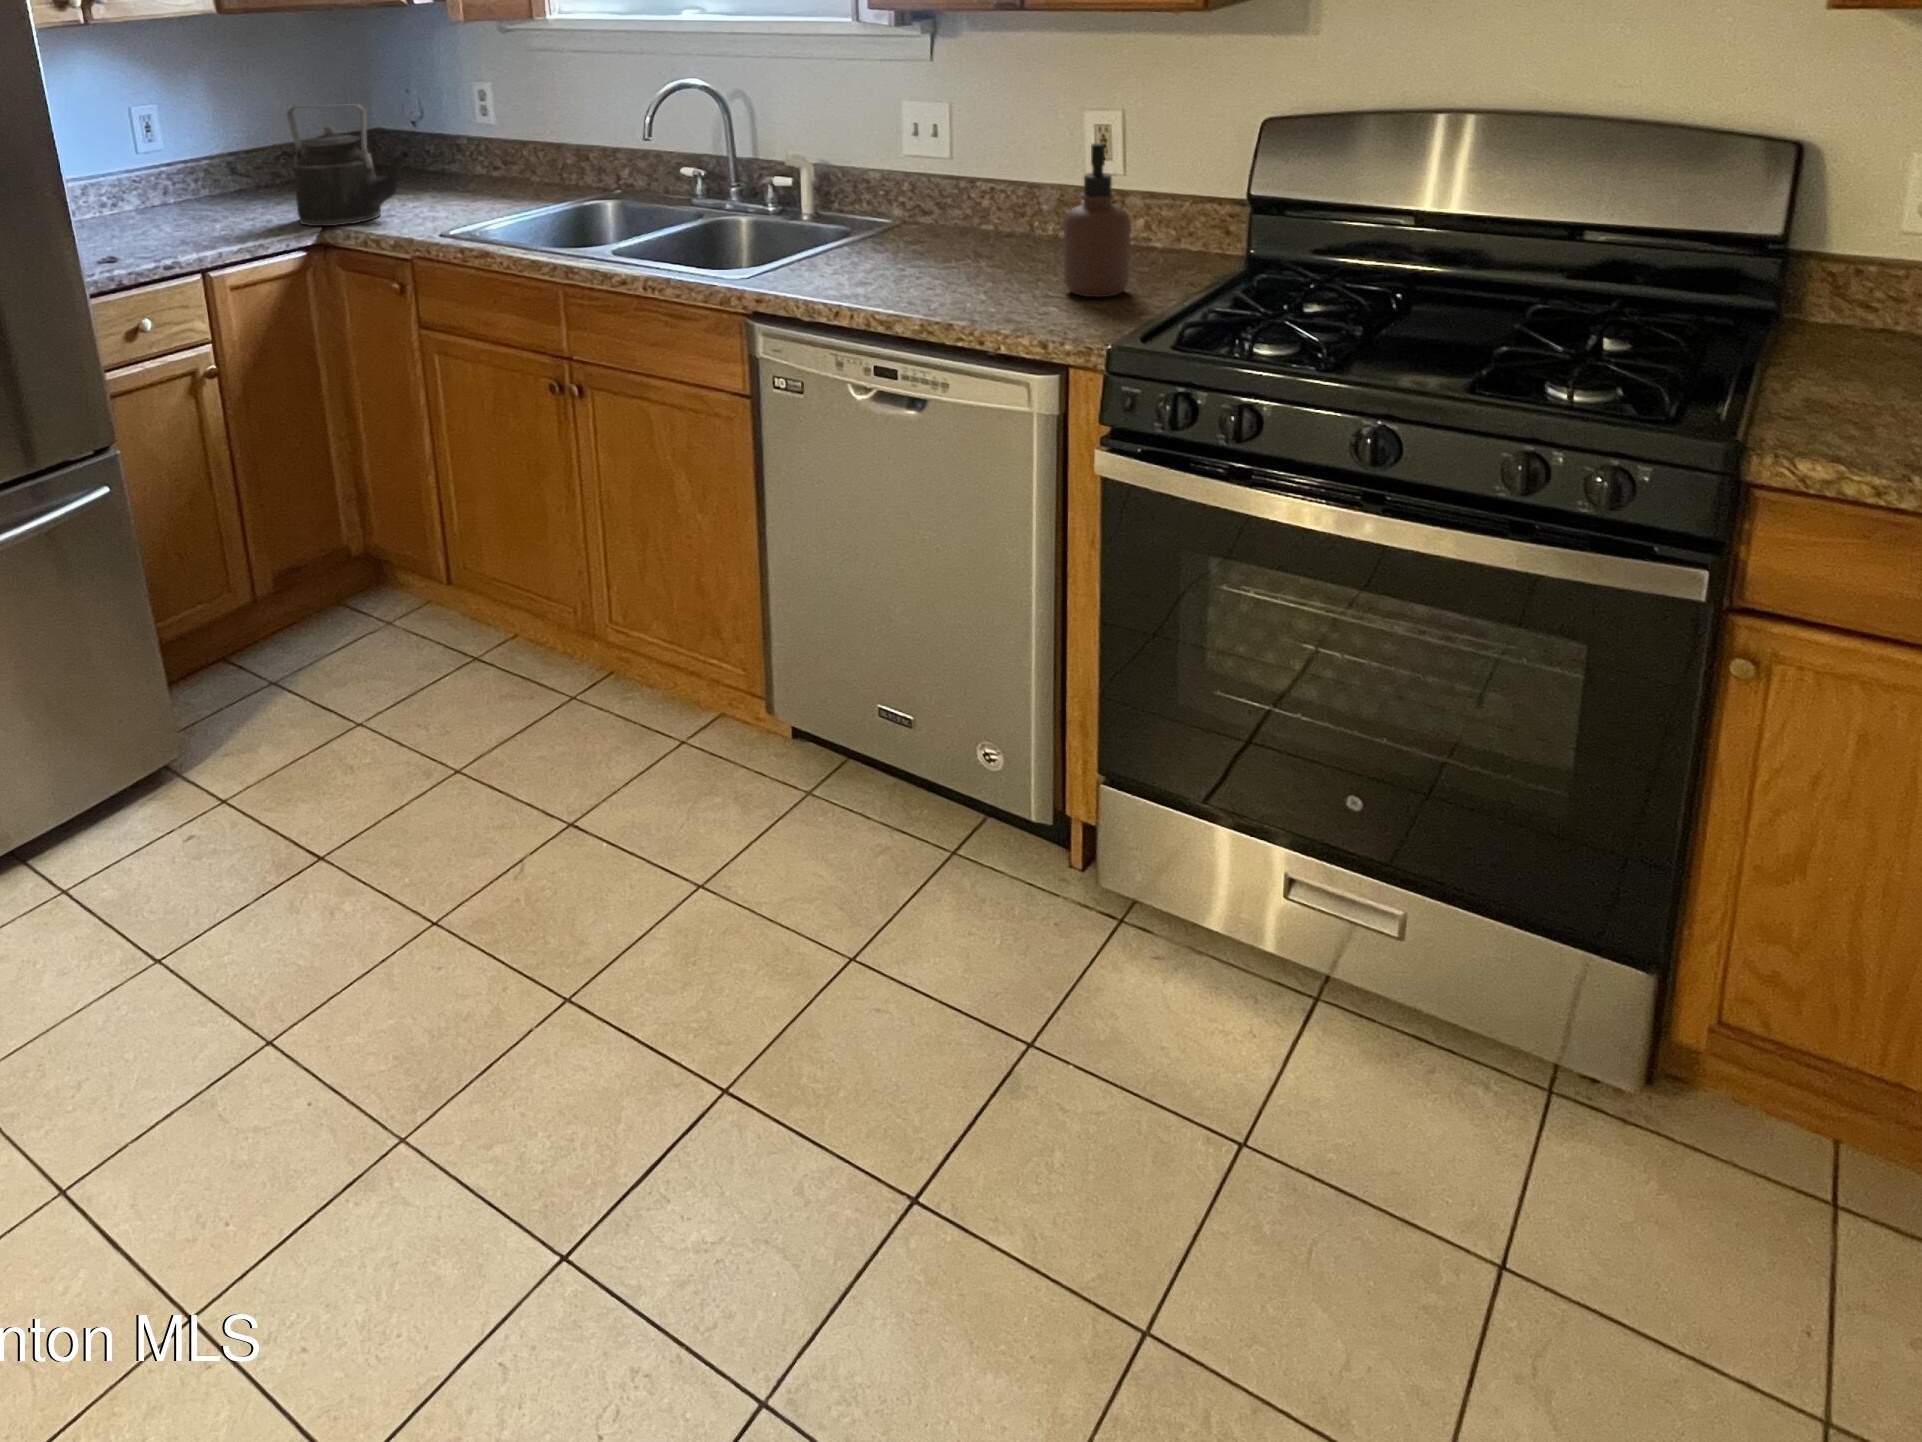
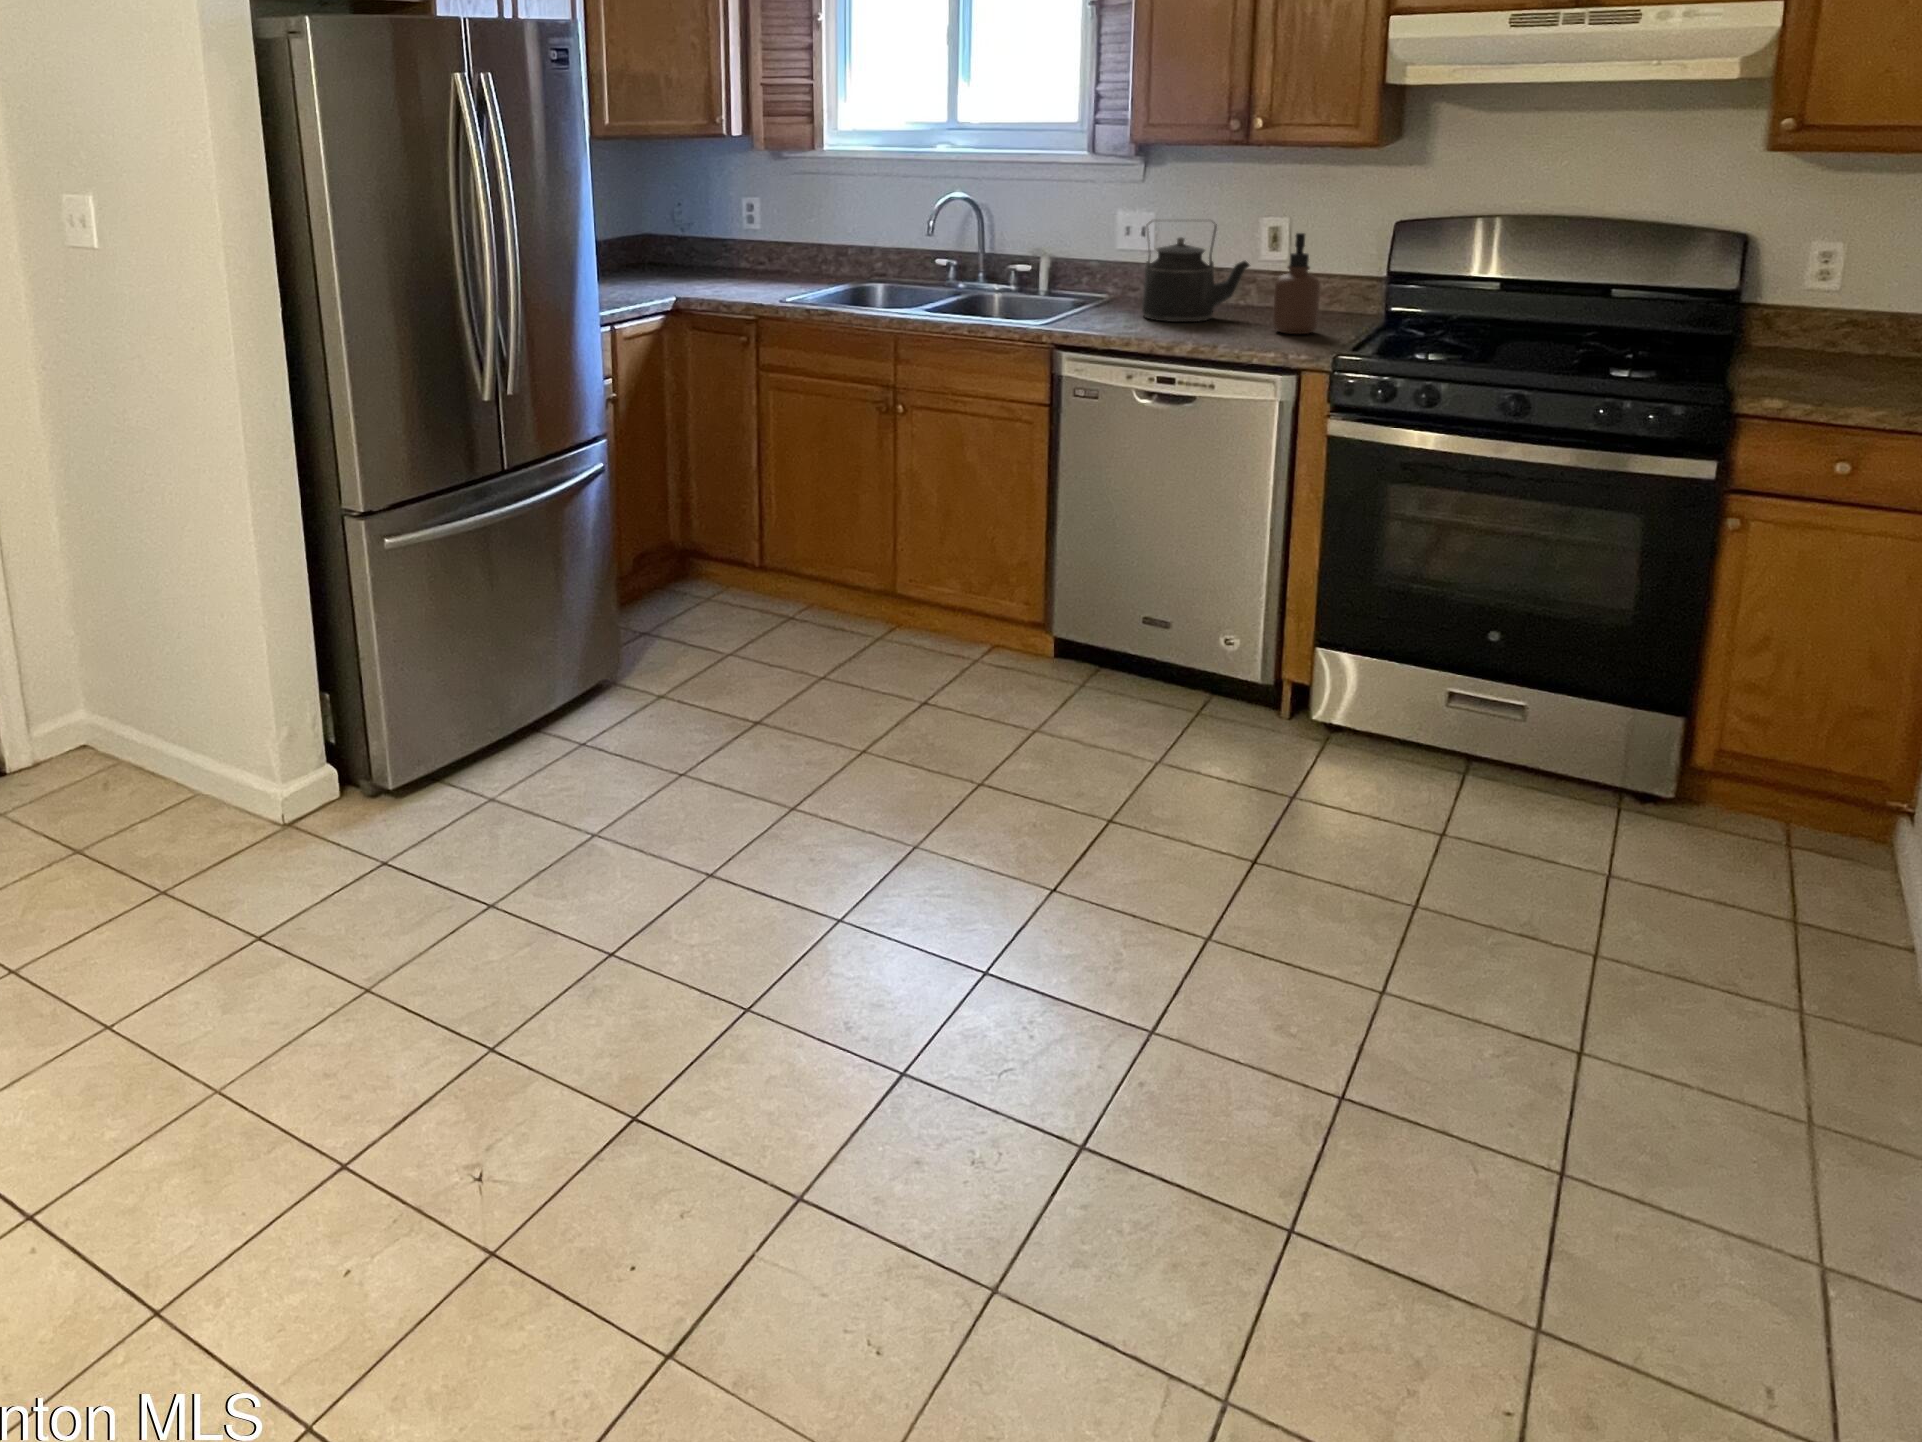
kettle: present [287,104,409,226] -> present [1142,221,1250,322]

